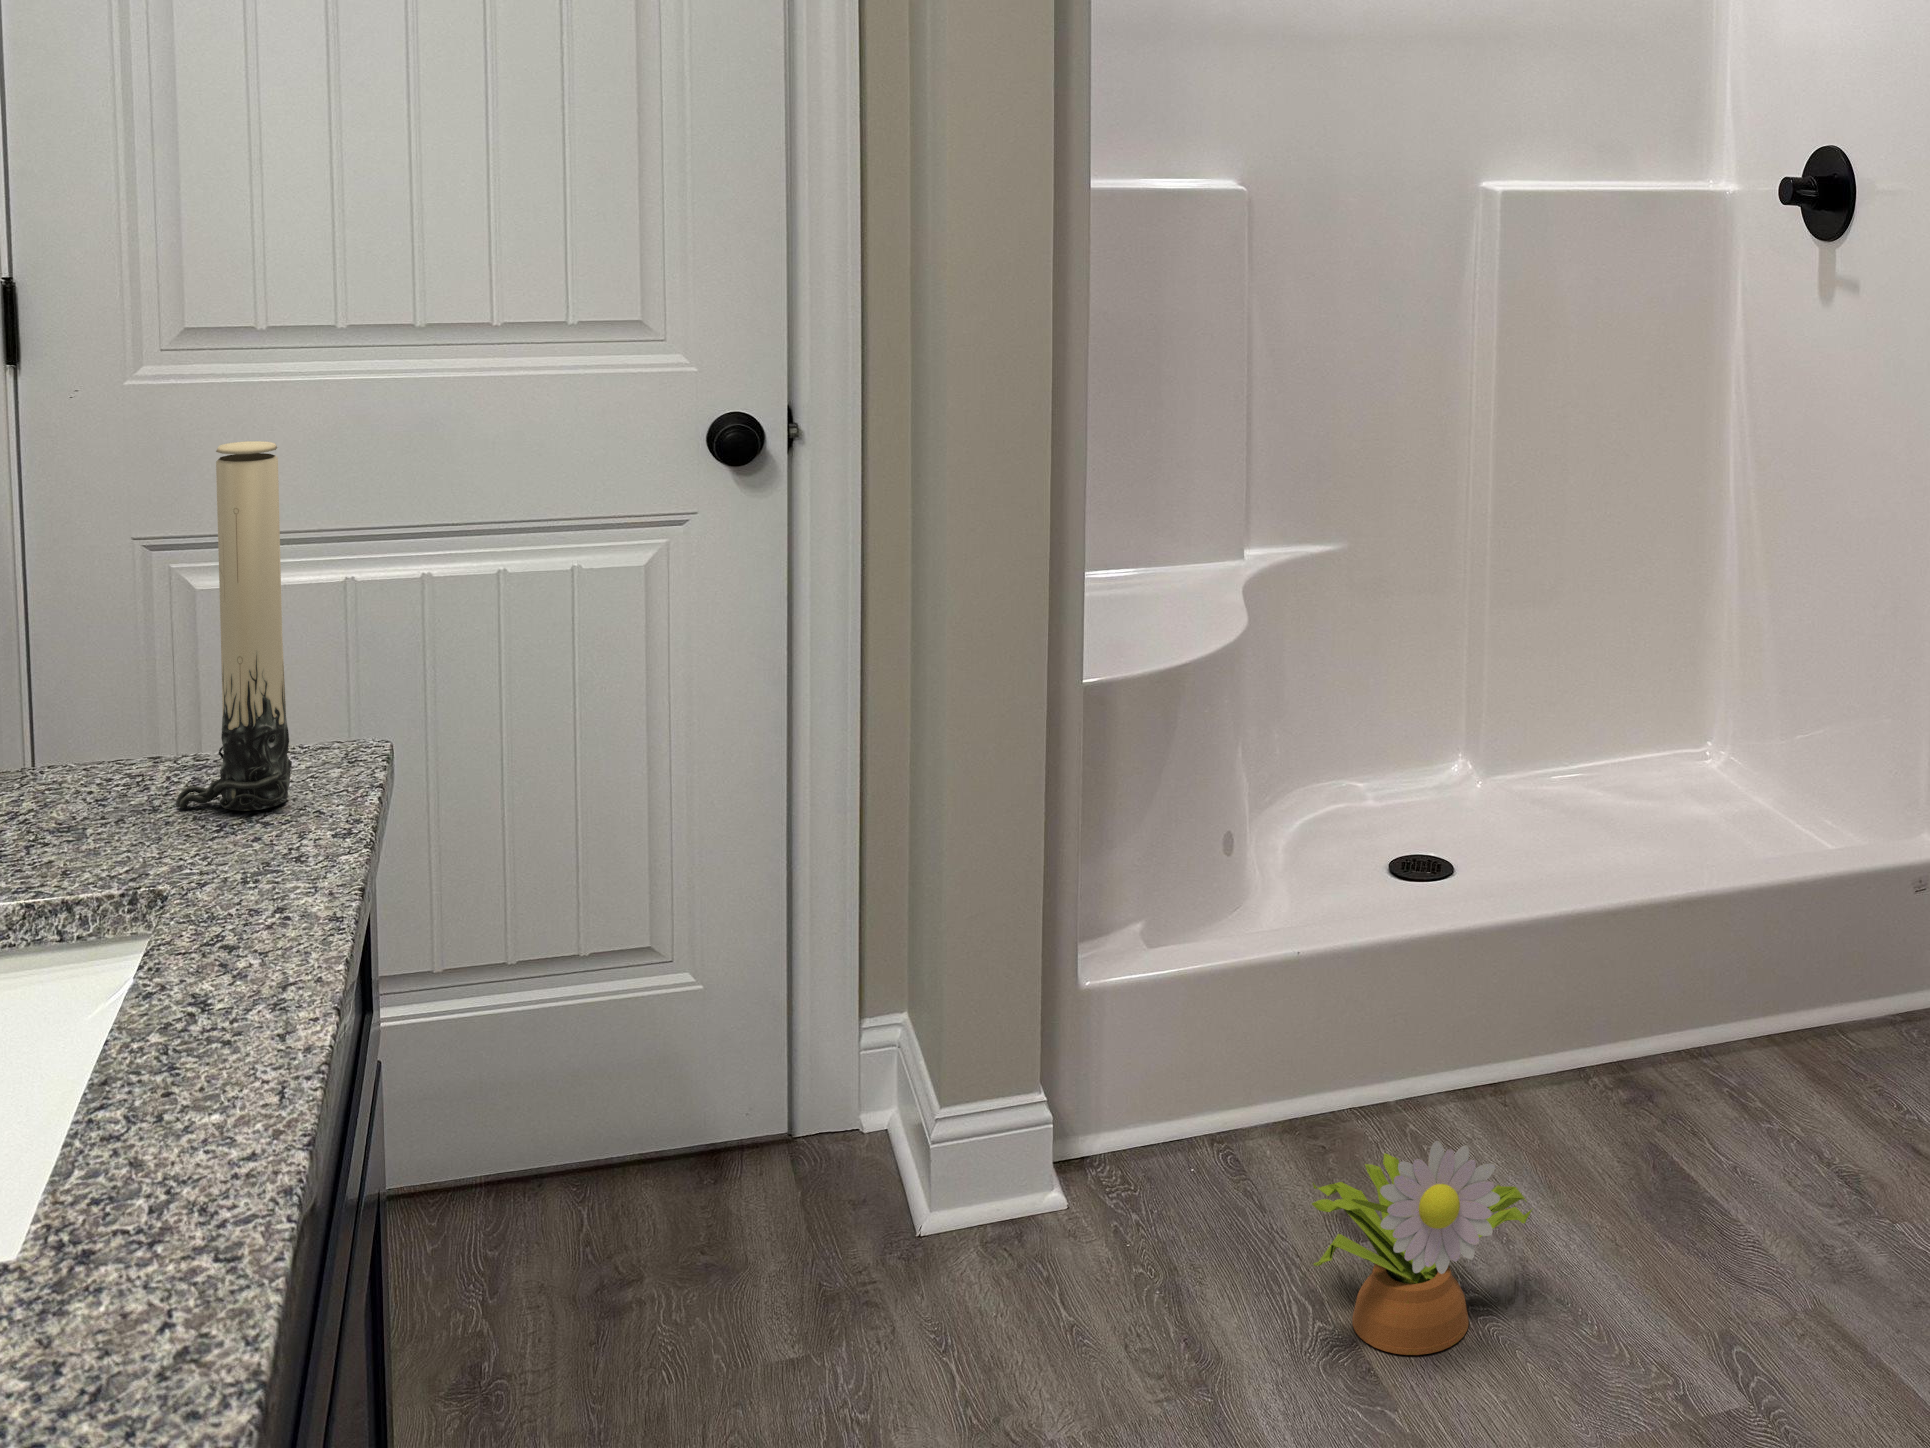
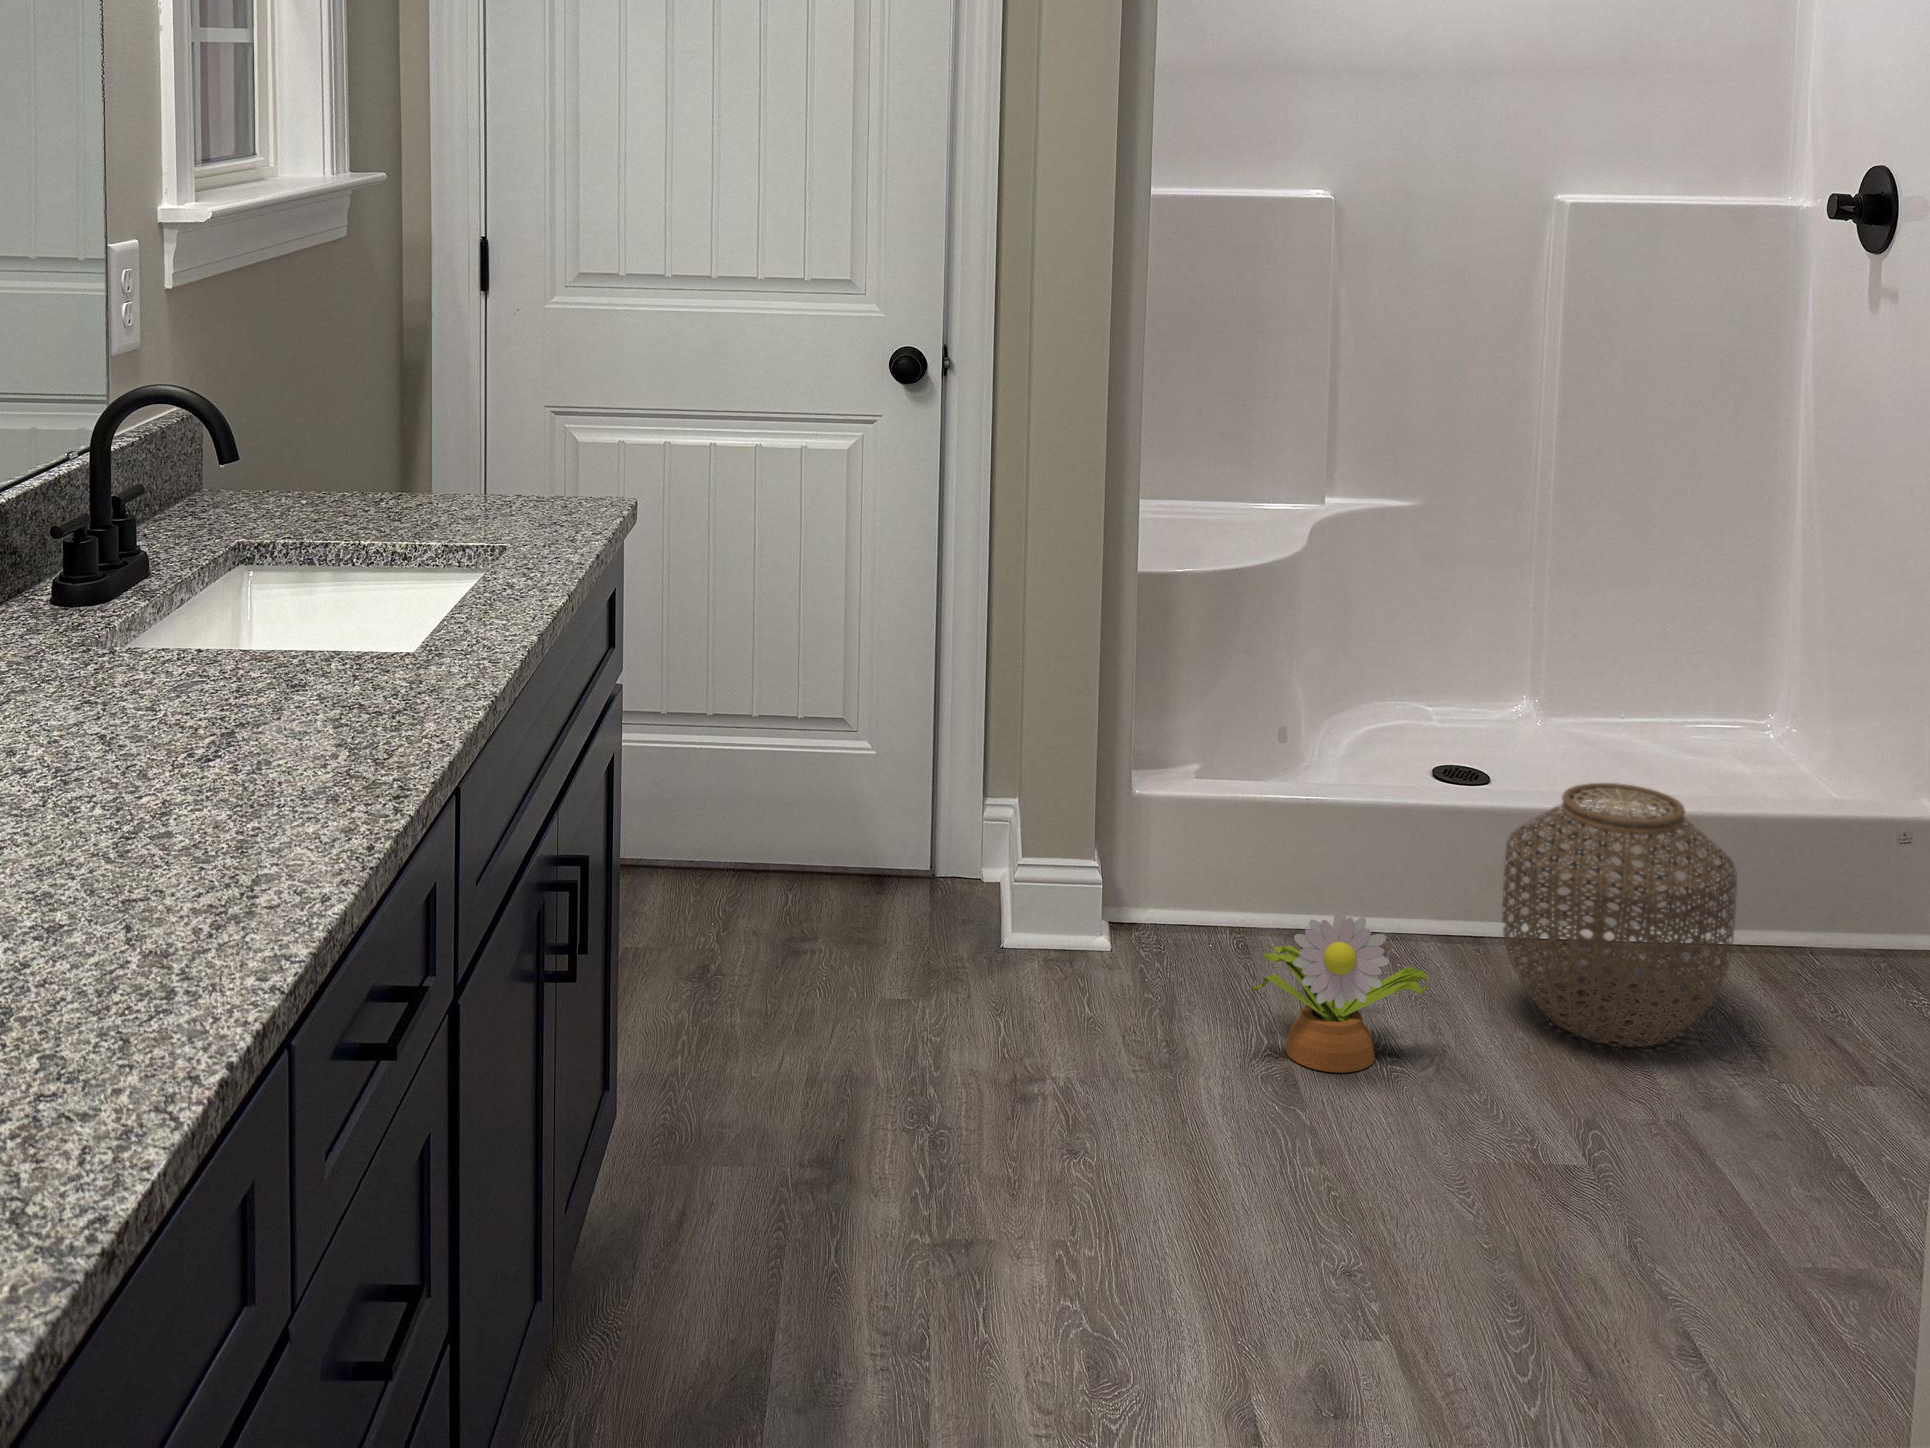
candle: present [176,441,292,811] -> none [520,320,576,523]
woven basket: none [1572,895,1846,1225] -> present [1502,783,1737,1047]

